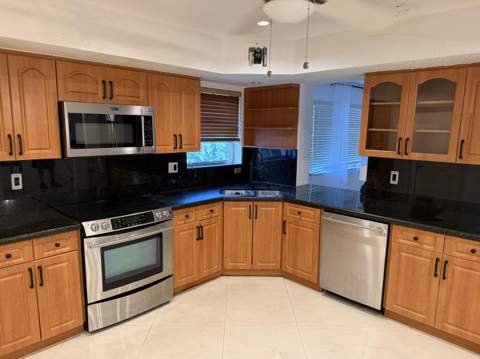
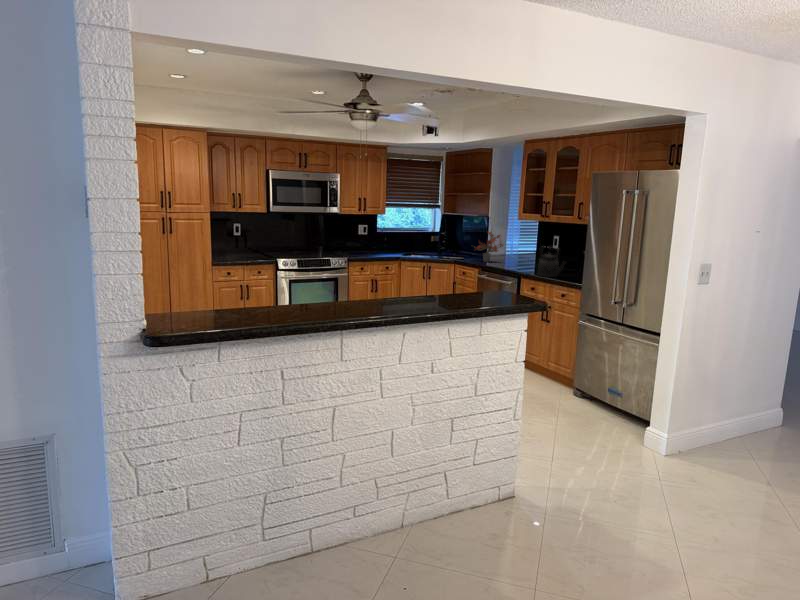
potted plant: none [301,160,338,198] -> present [475,232,504,262]

